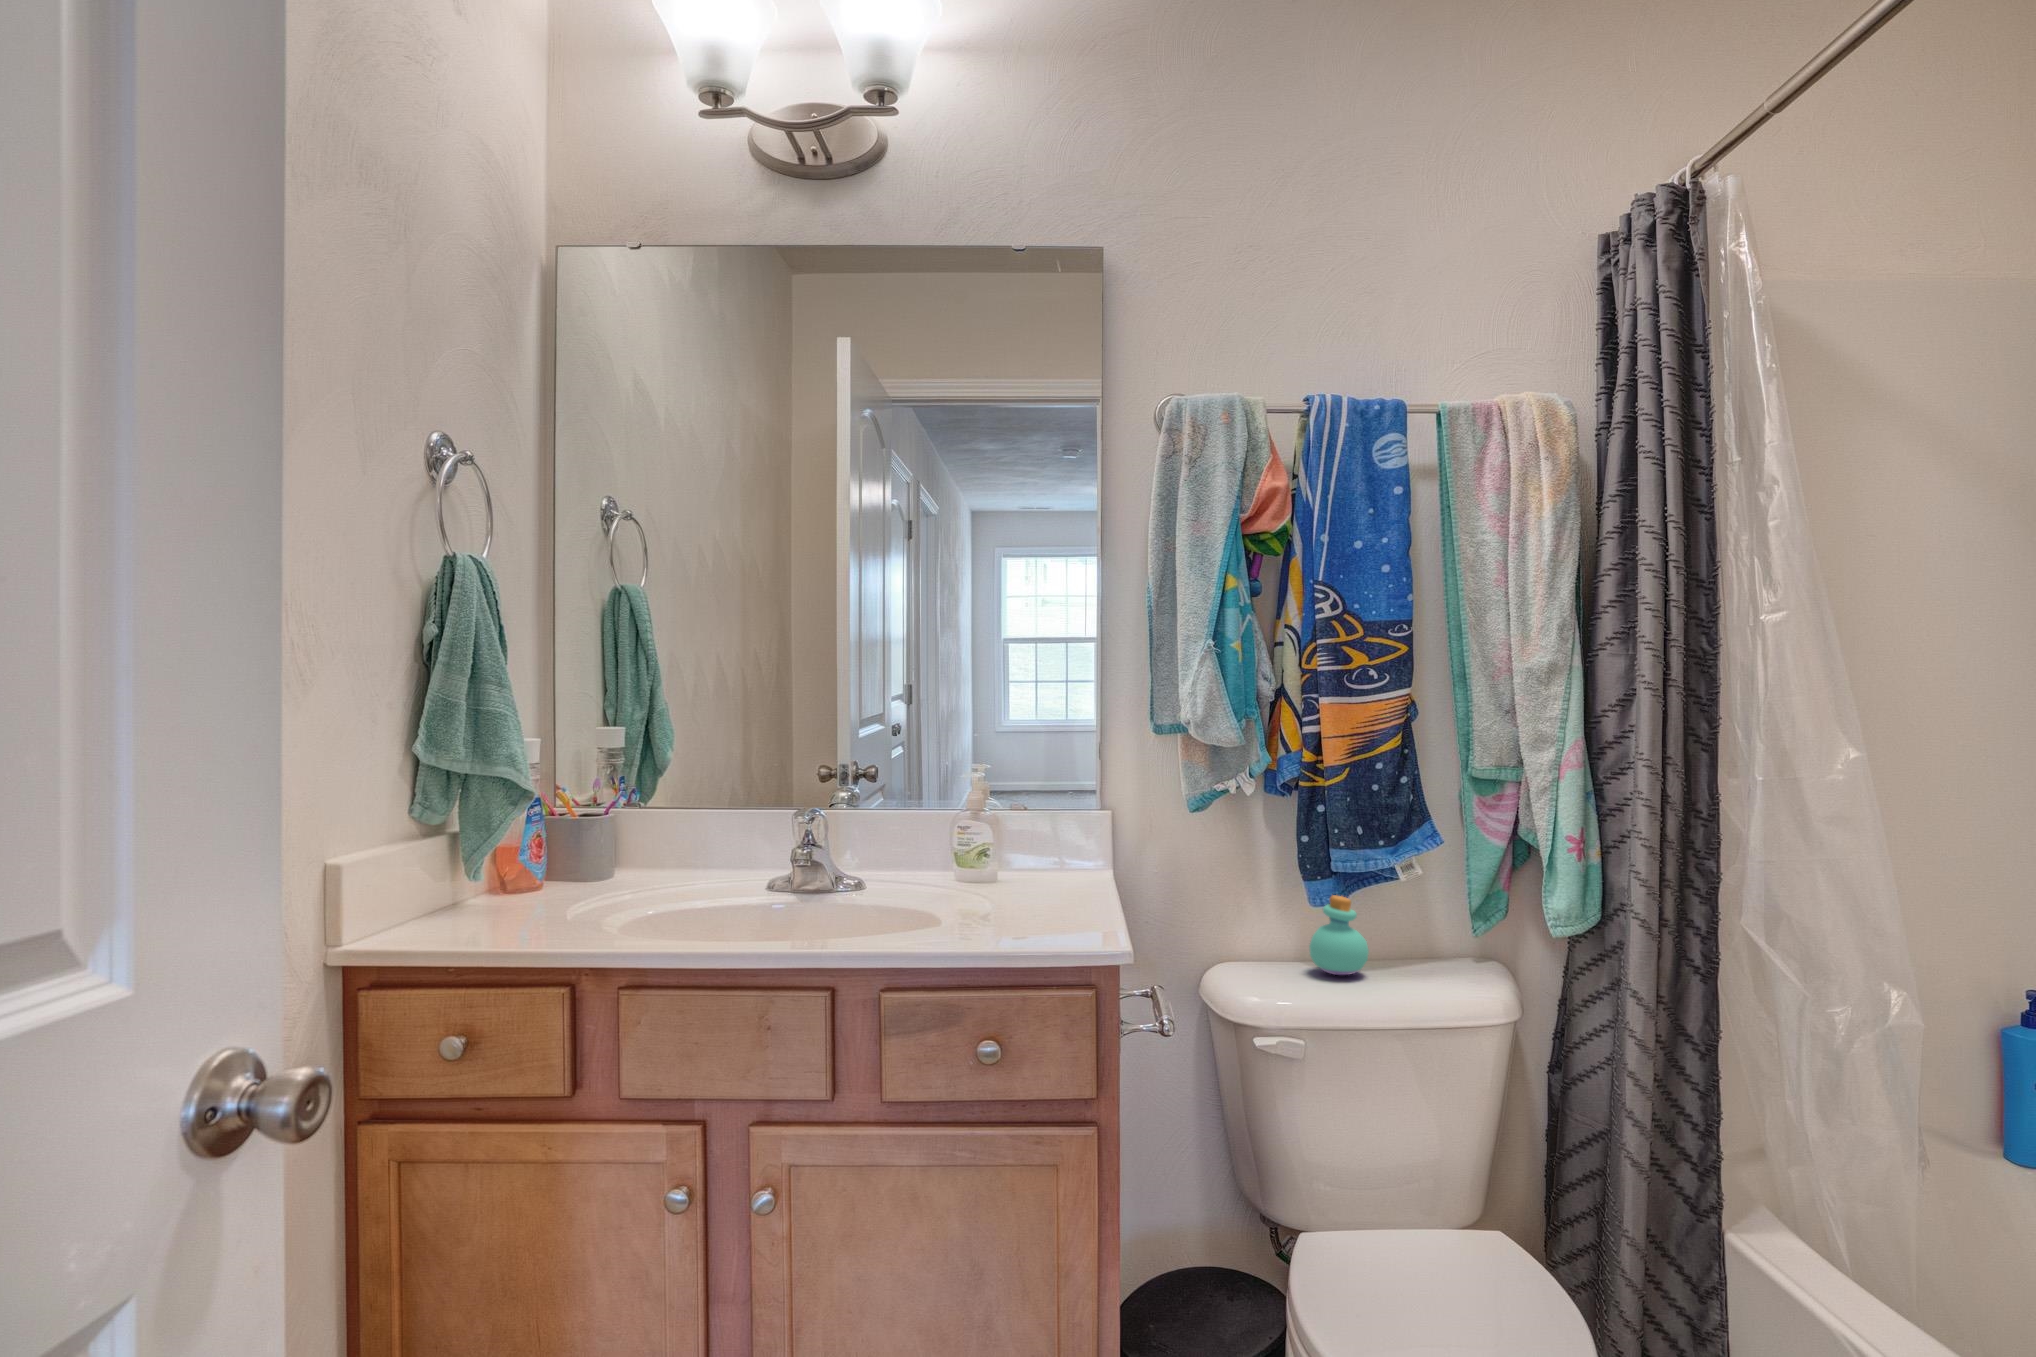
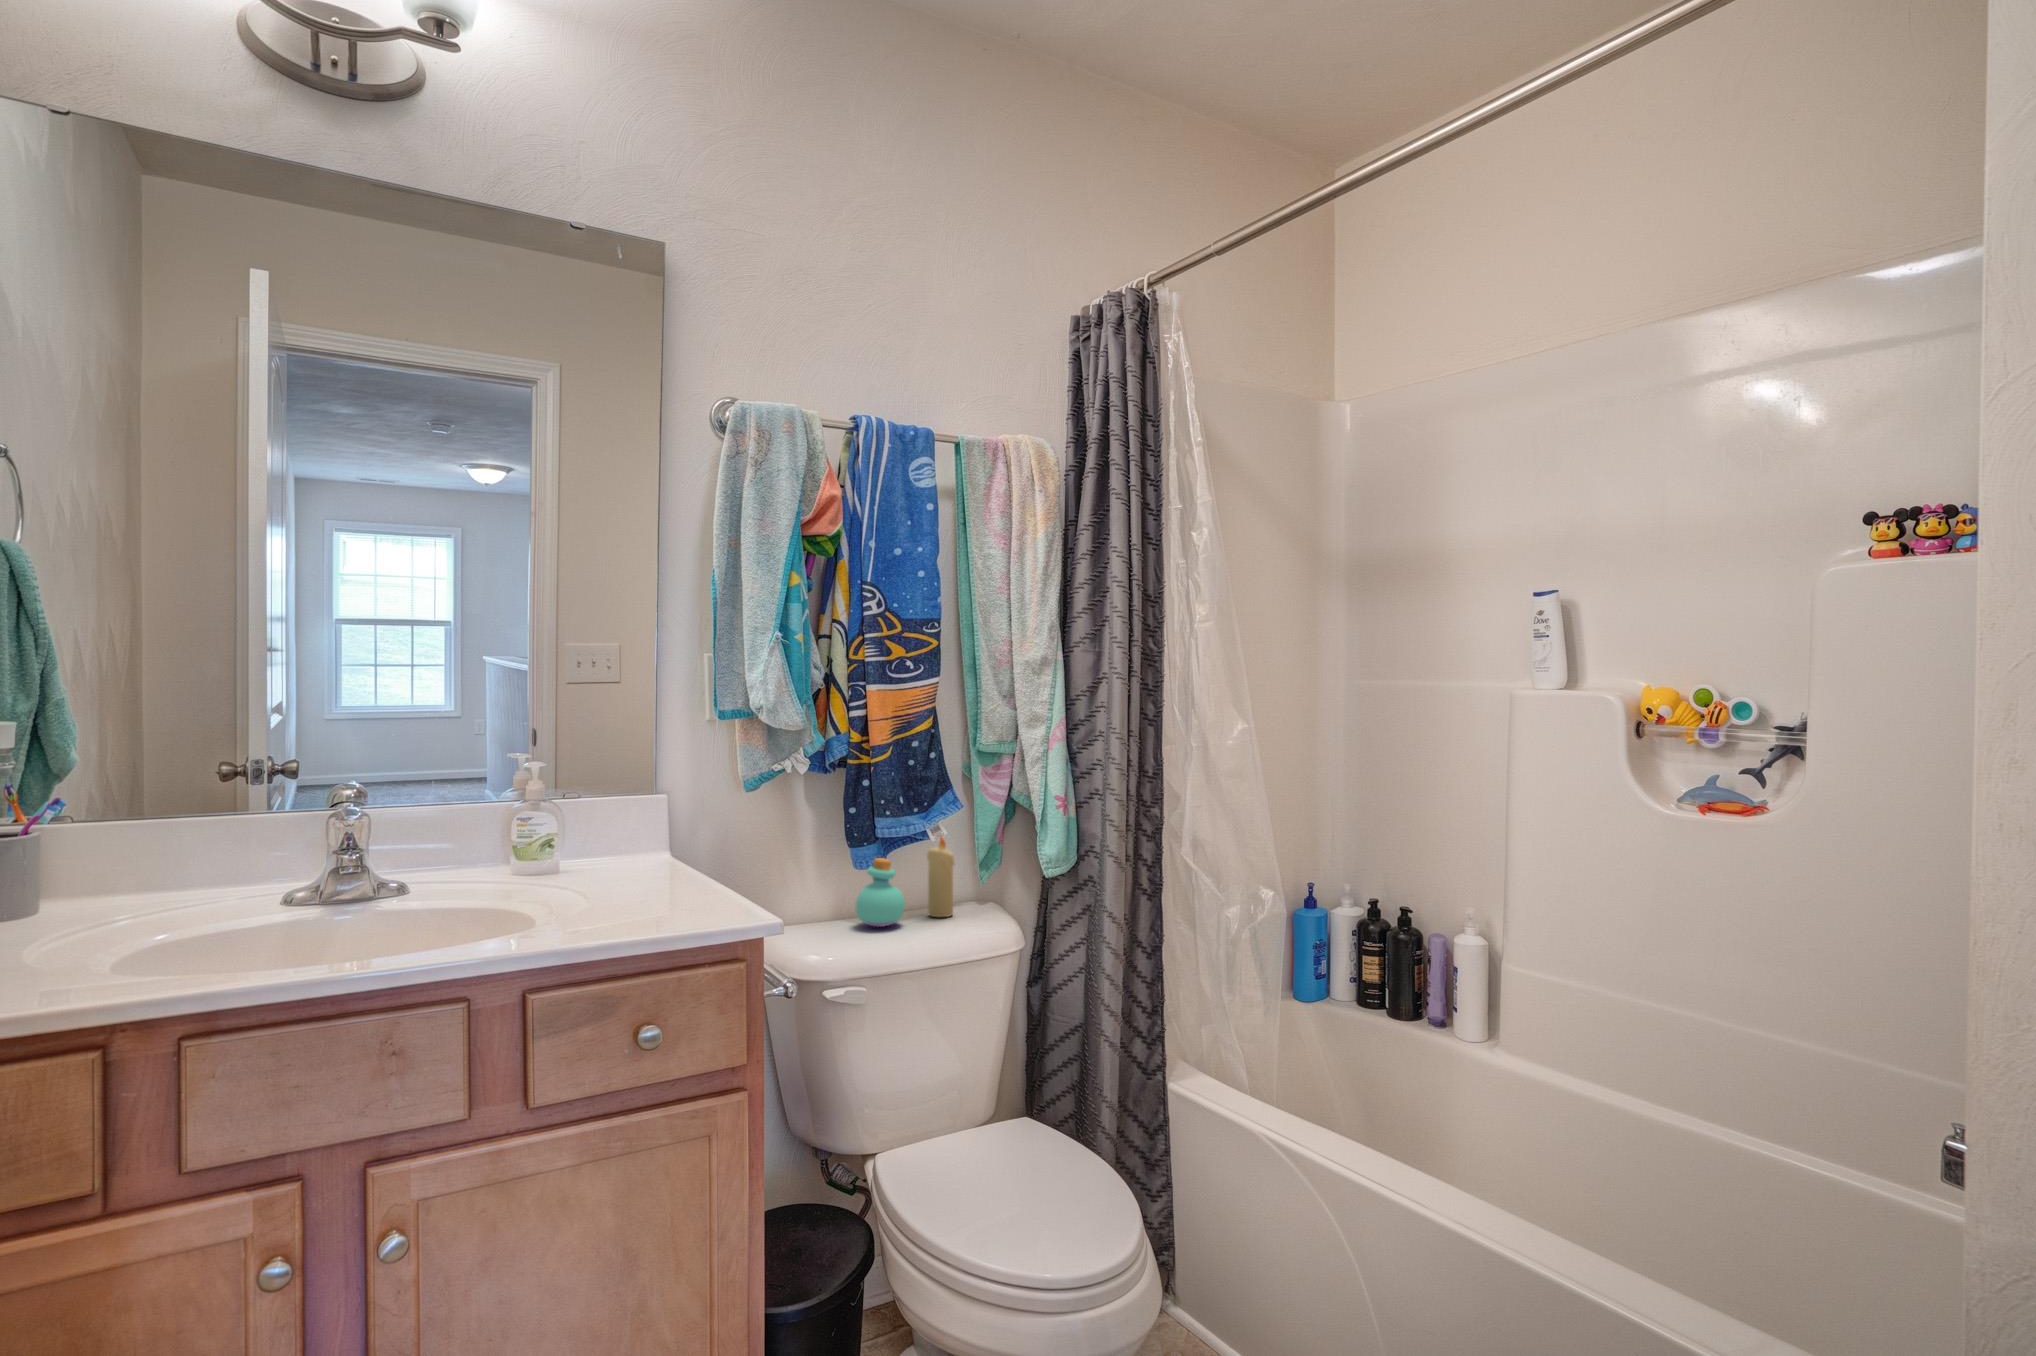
candle: none [1399,874,1434,973] -> present [927,836,955,917]

